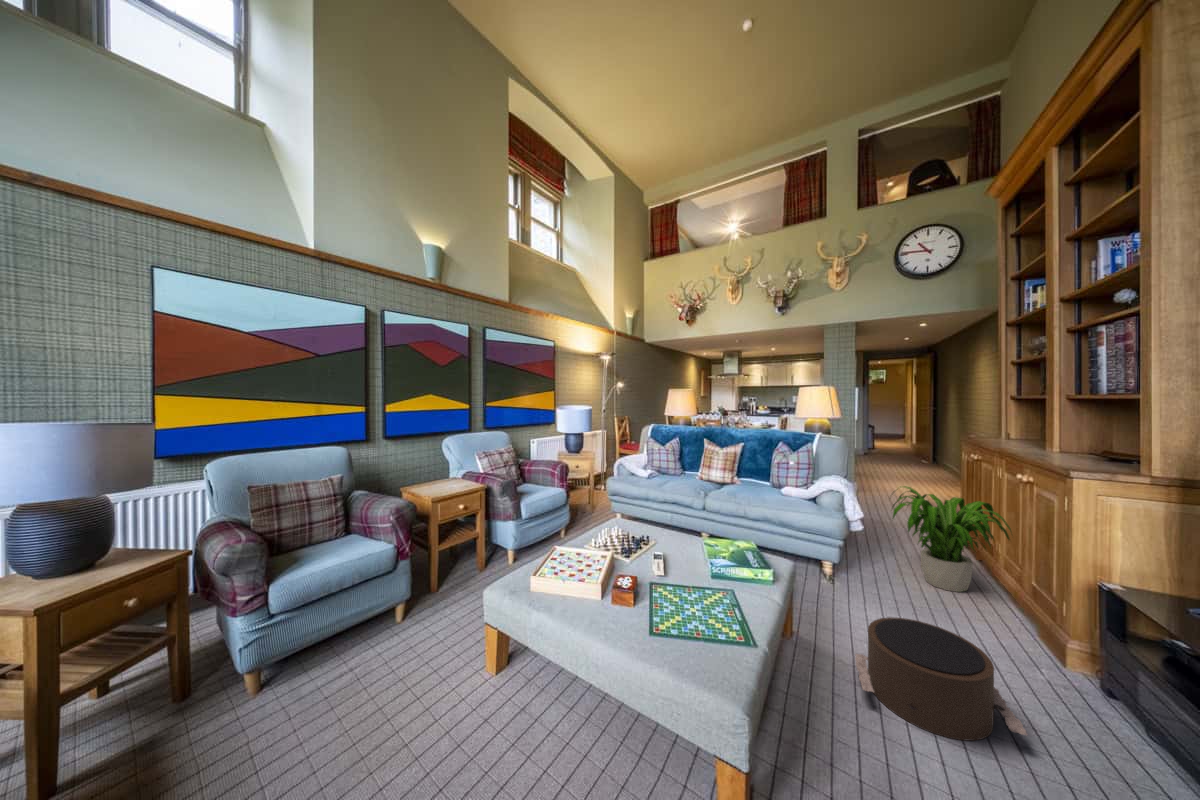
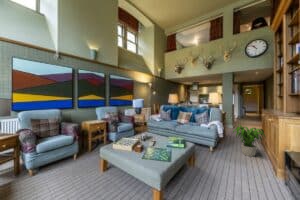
pouf: present [855,617,1027,741] -> none [208,159,249,189]

